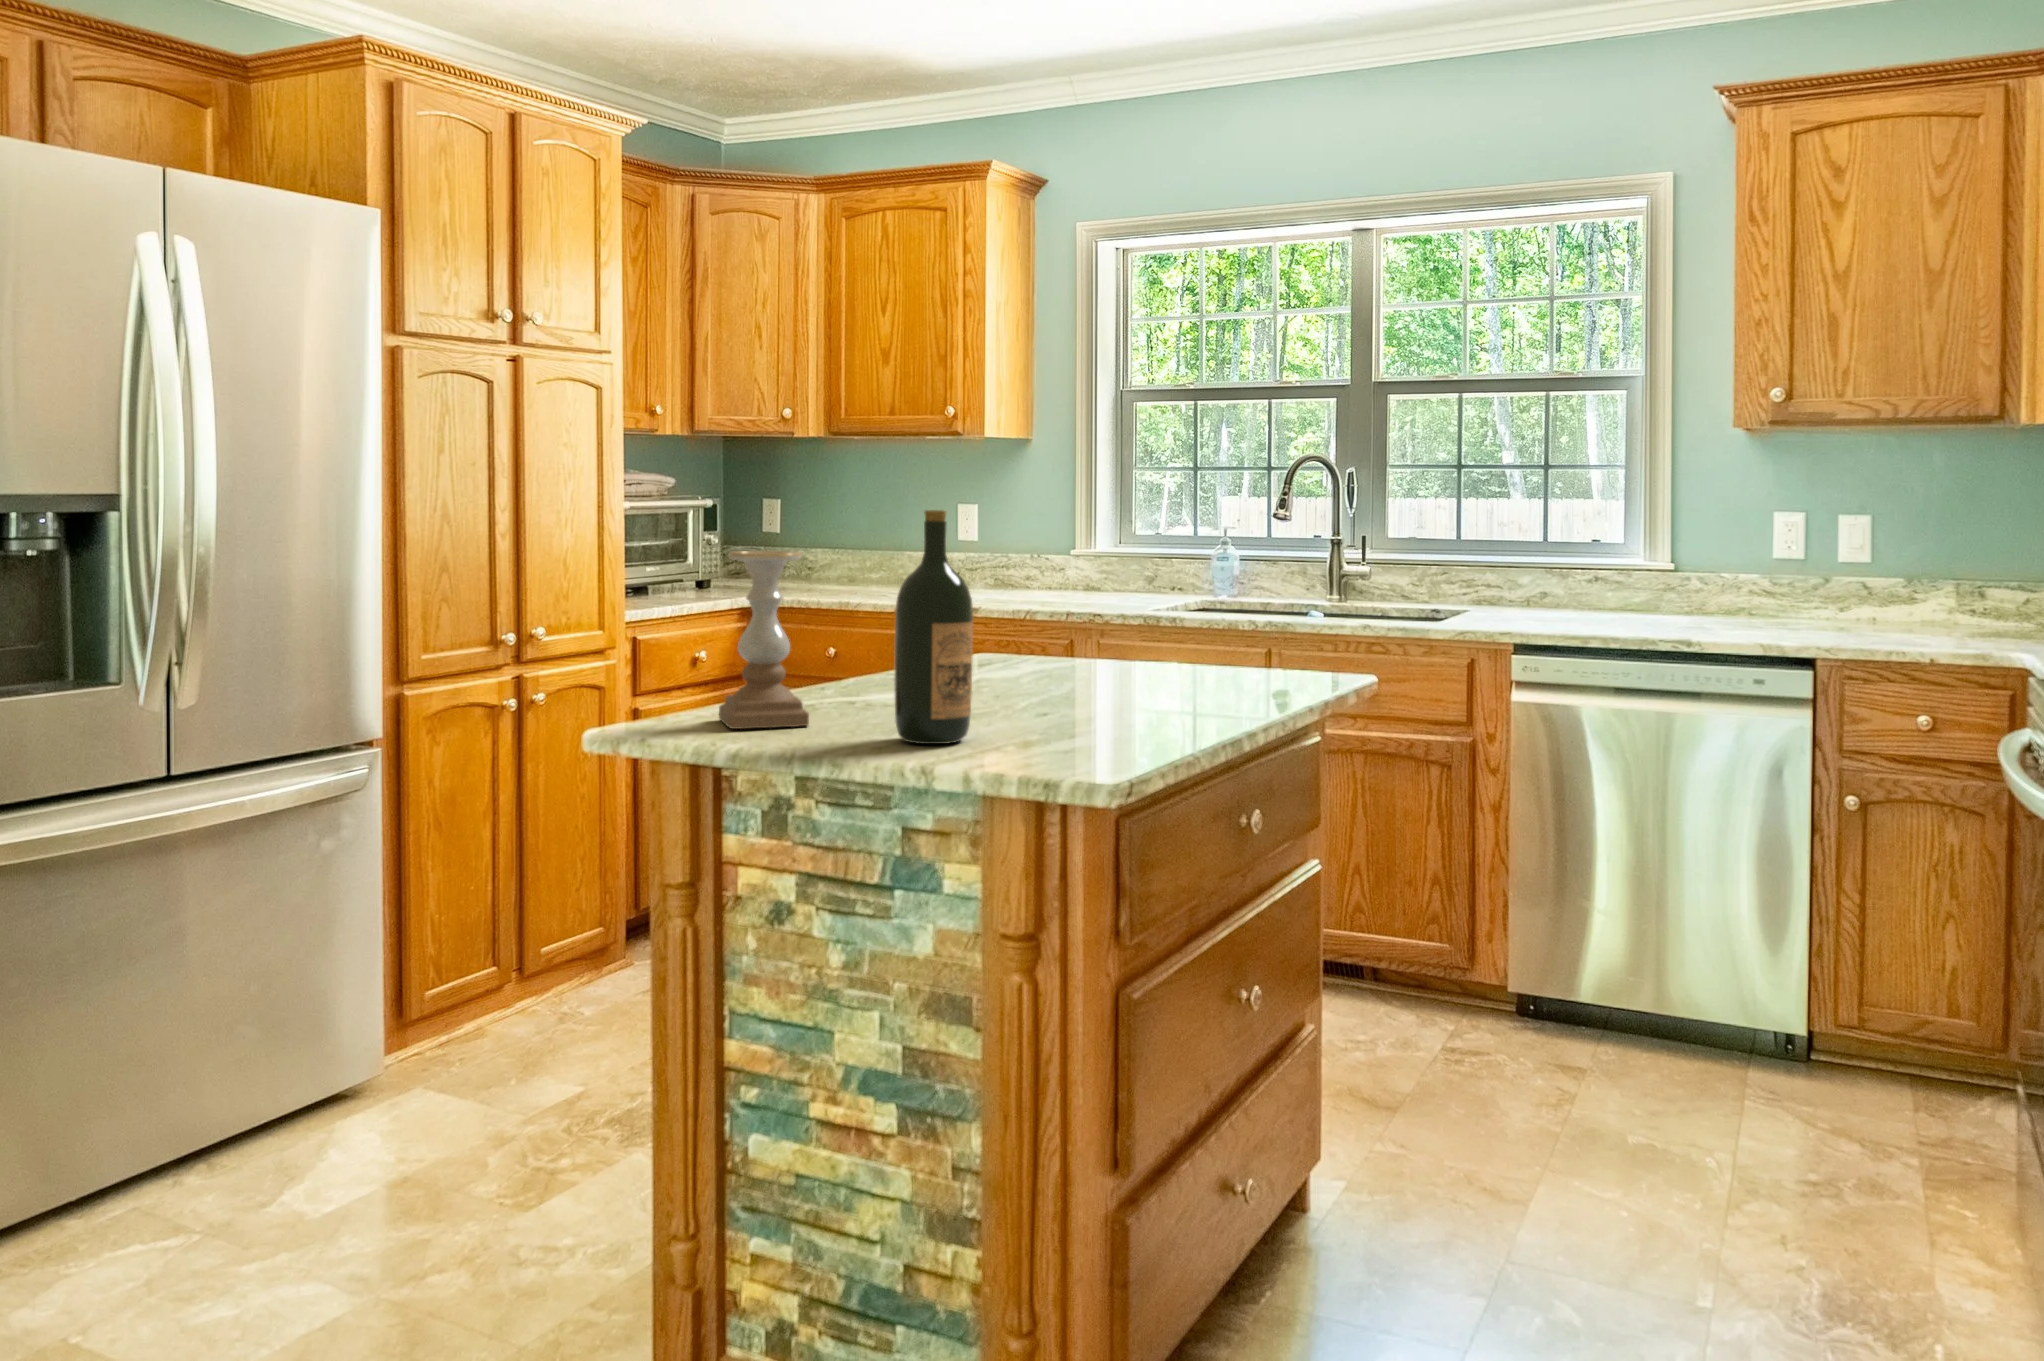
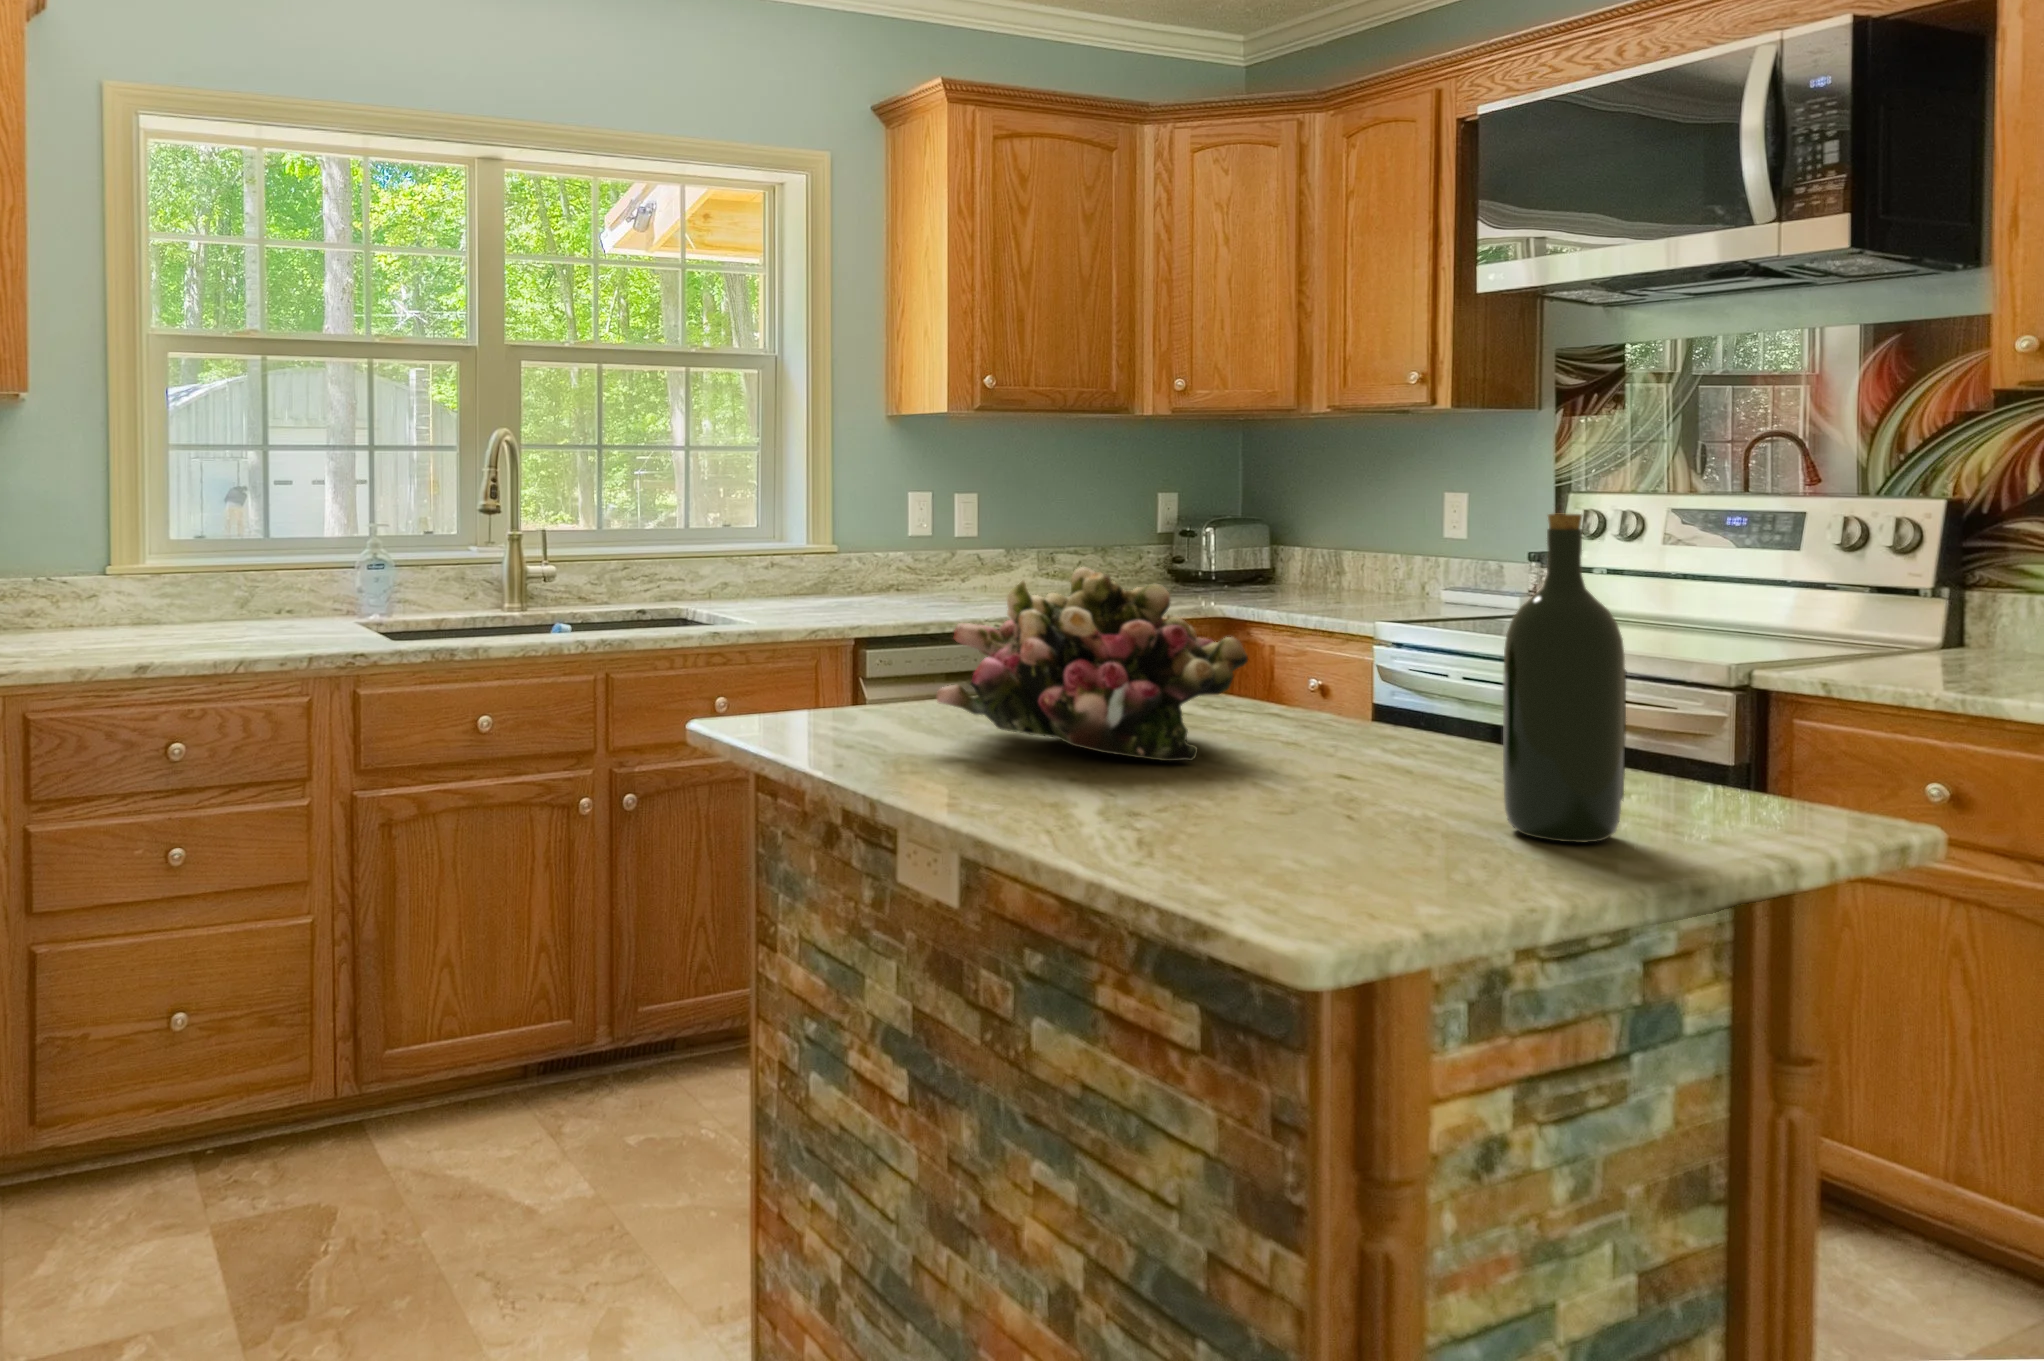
candle holder: present [719,551,809,729] -> none [1258,587,1404,887]
flower arrangement: none [961,555,1167,695] -> present [936,567,1248,761]

